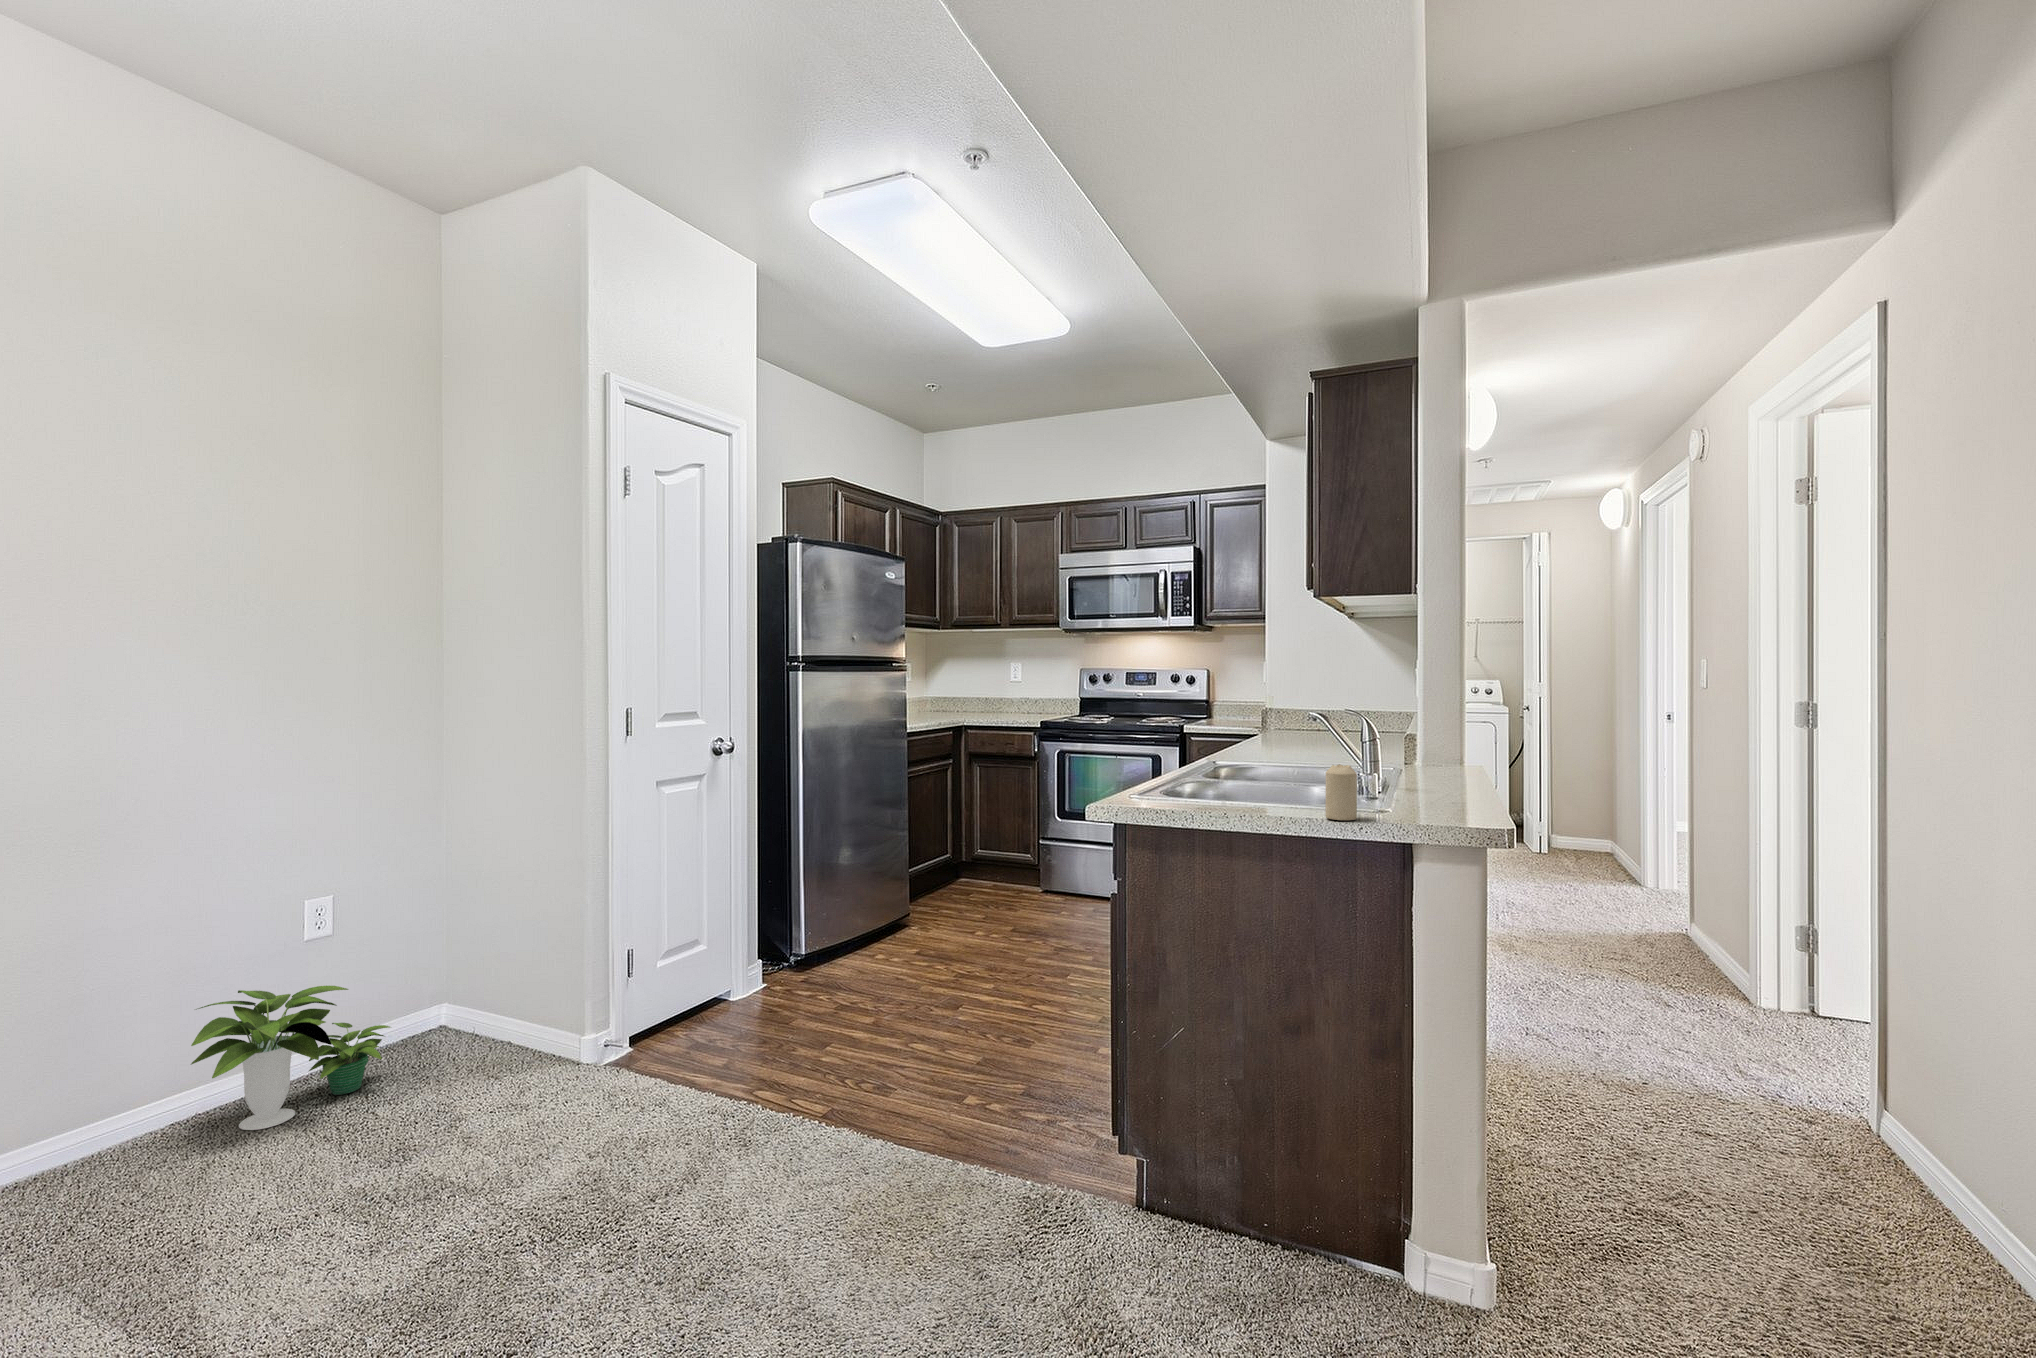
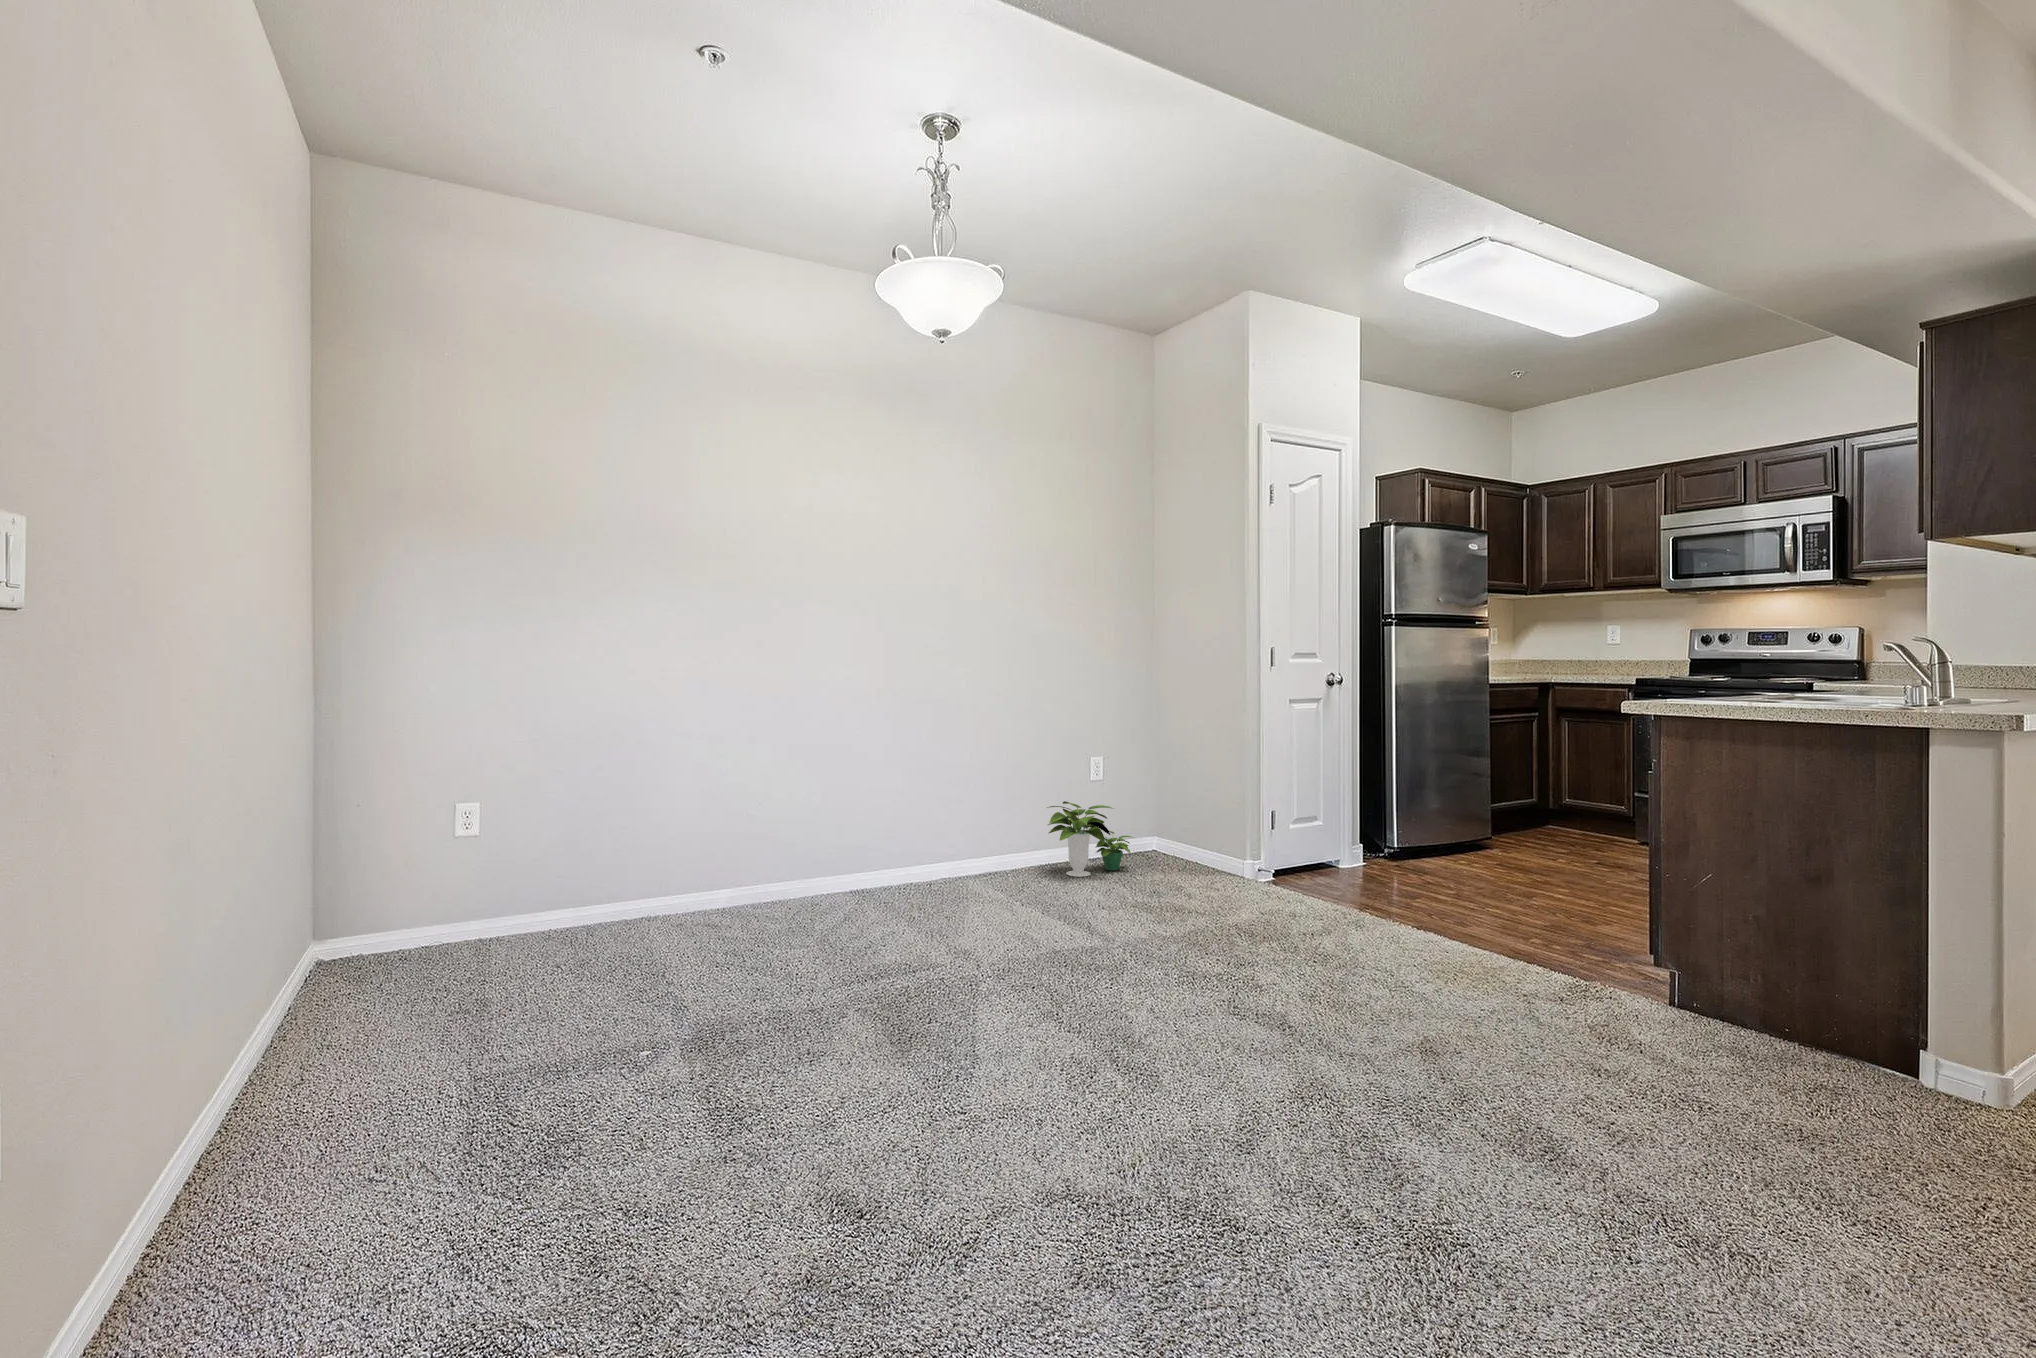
candle: present [1325,764,1357,820] -> none [1870,659,1905,704]

